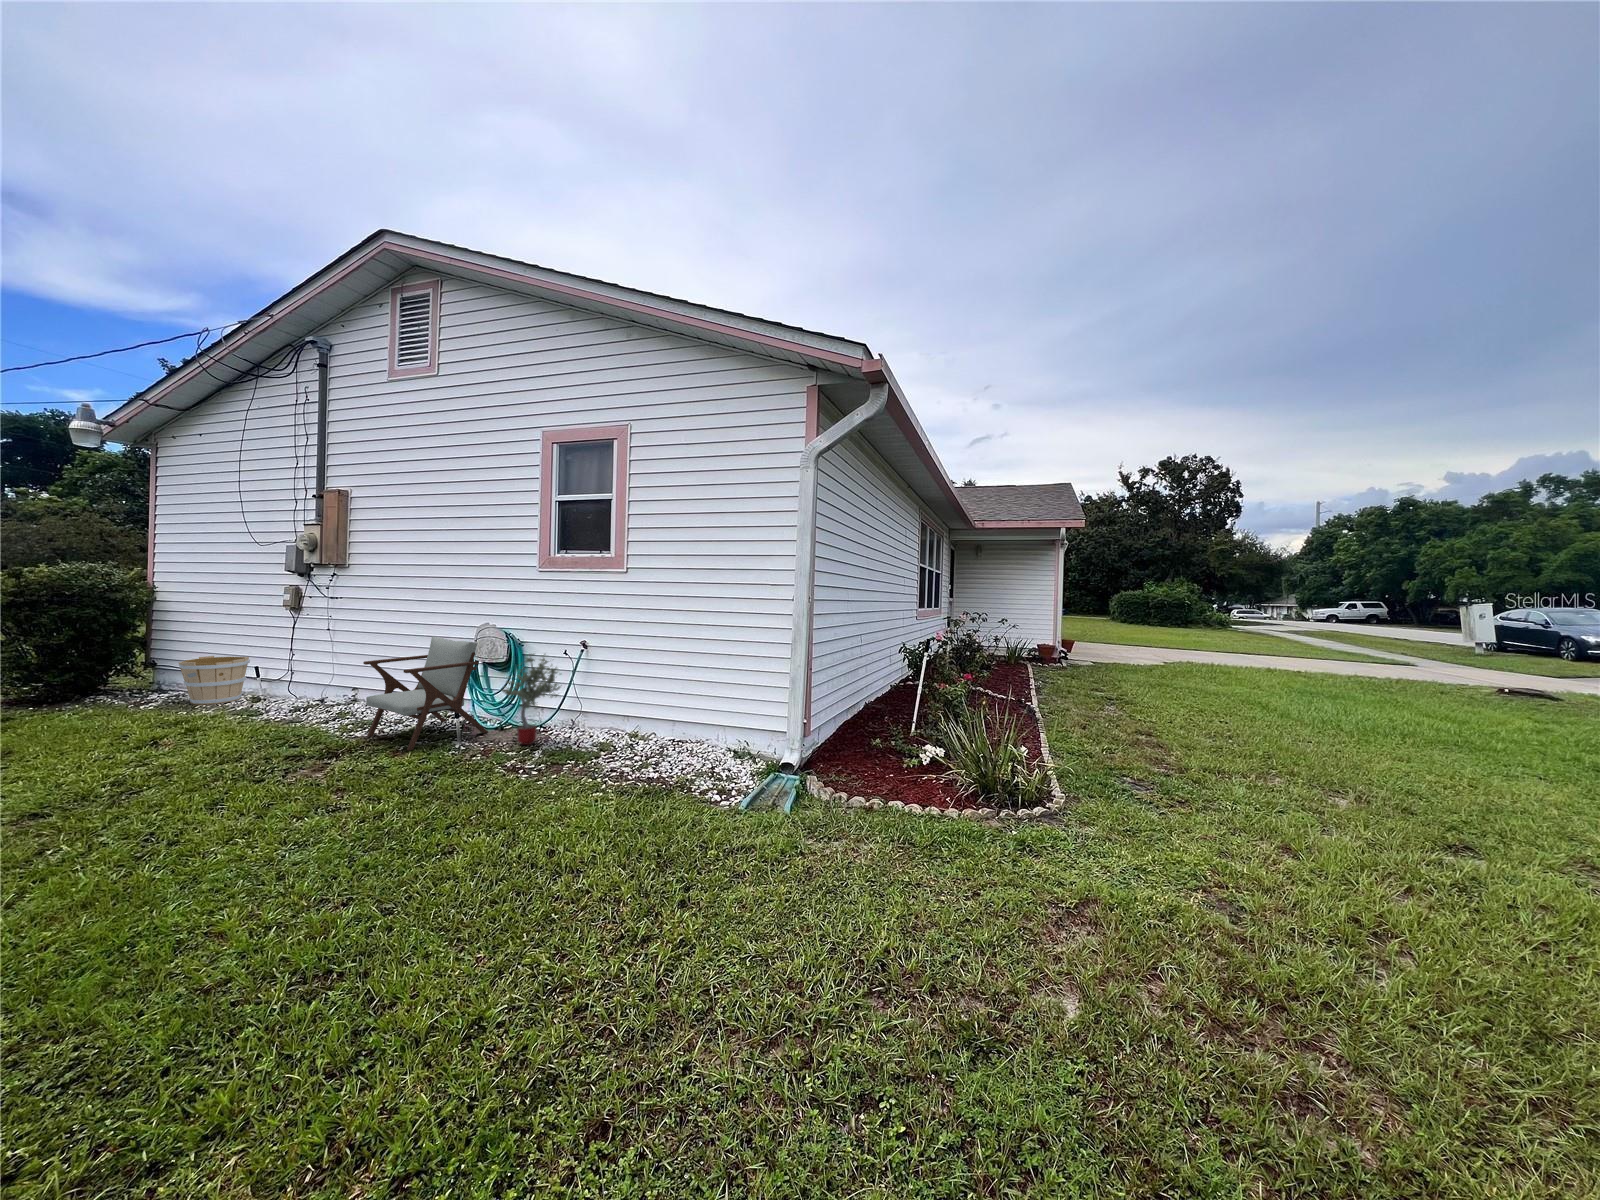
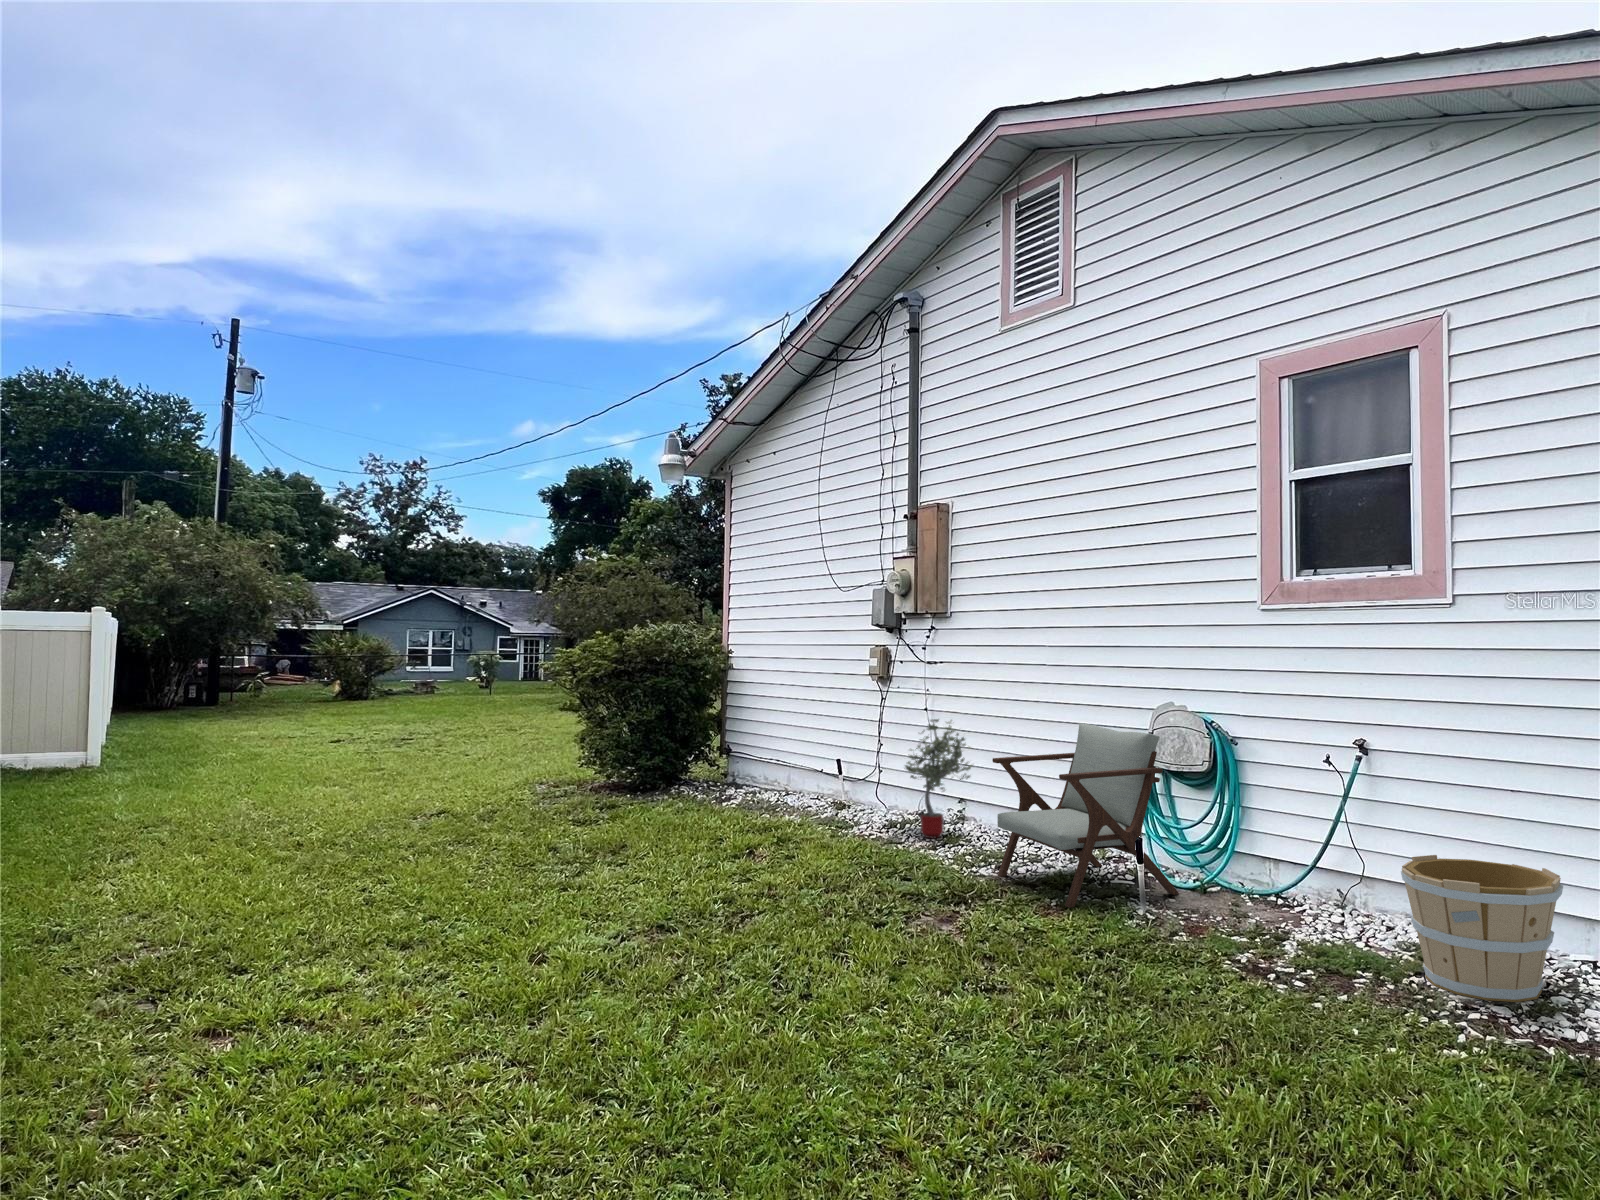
potted tree: present [502,654,560,745] -> present [905,719,973,838]
wooden bucket: present [179,656,250,705] -> present [1401,855,1563,1002]

